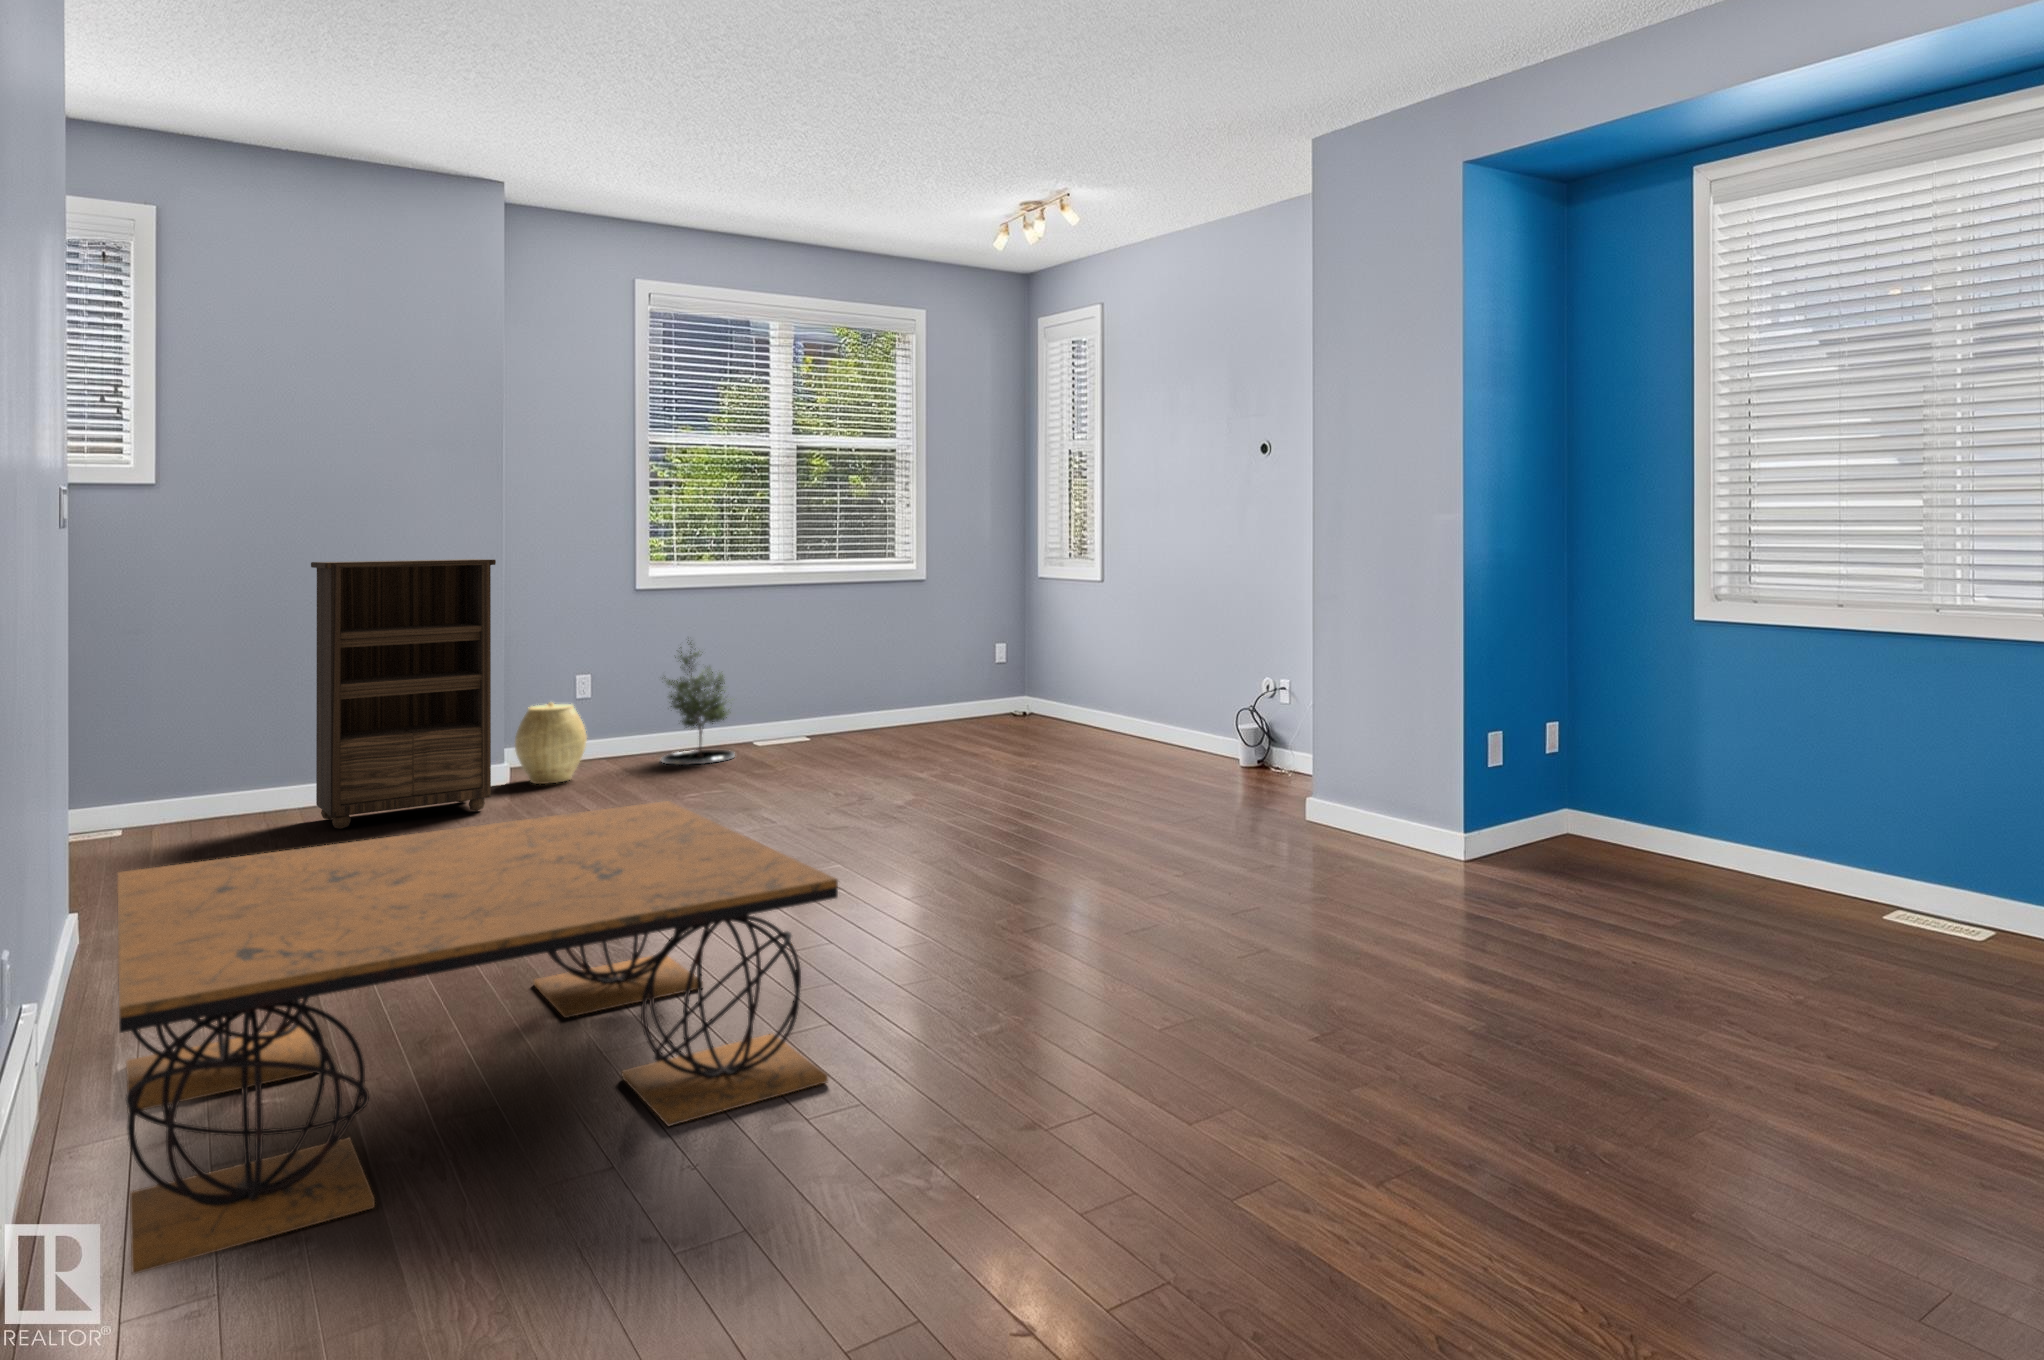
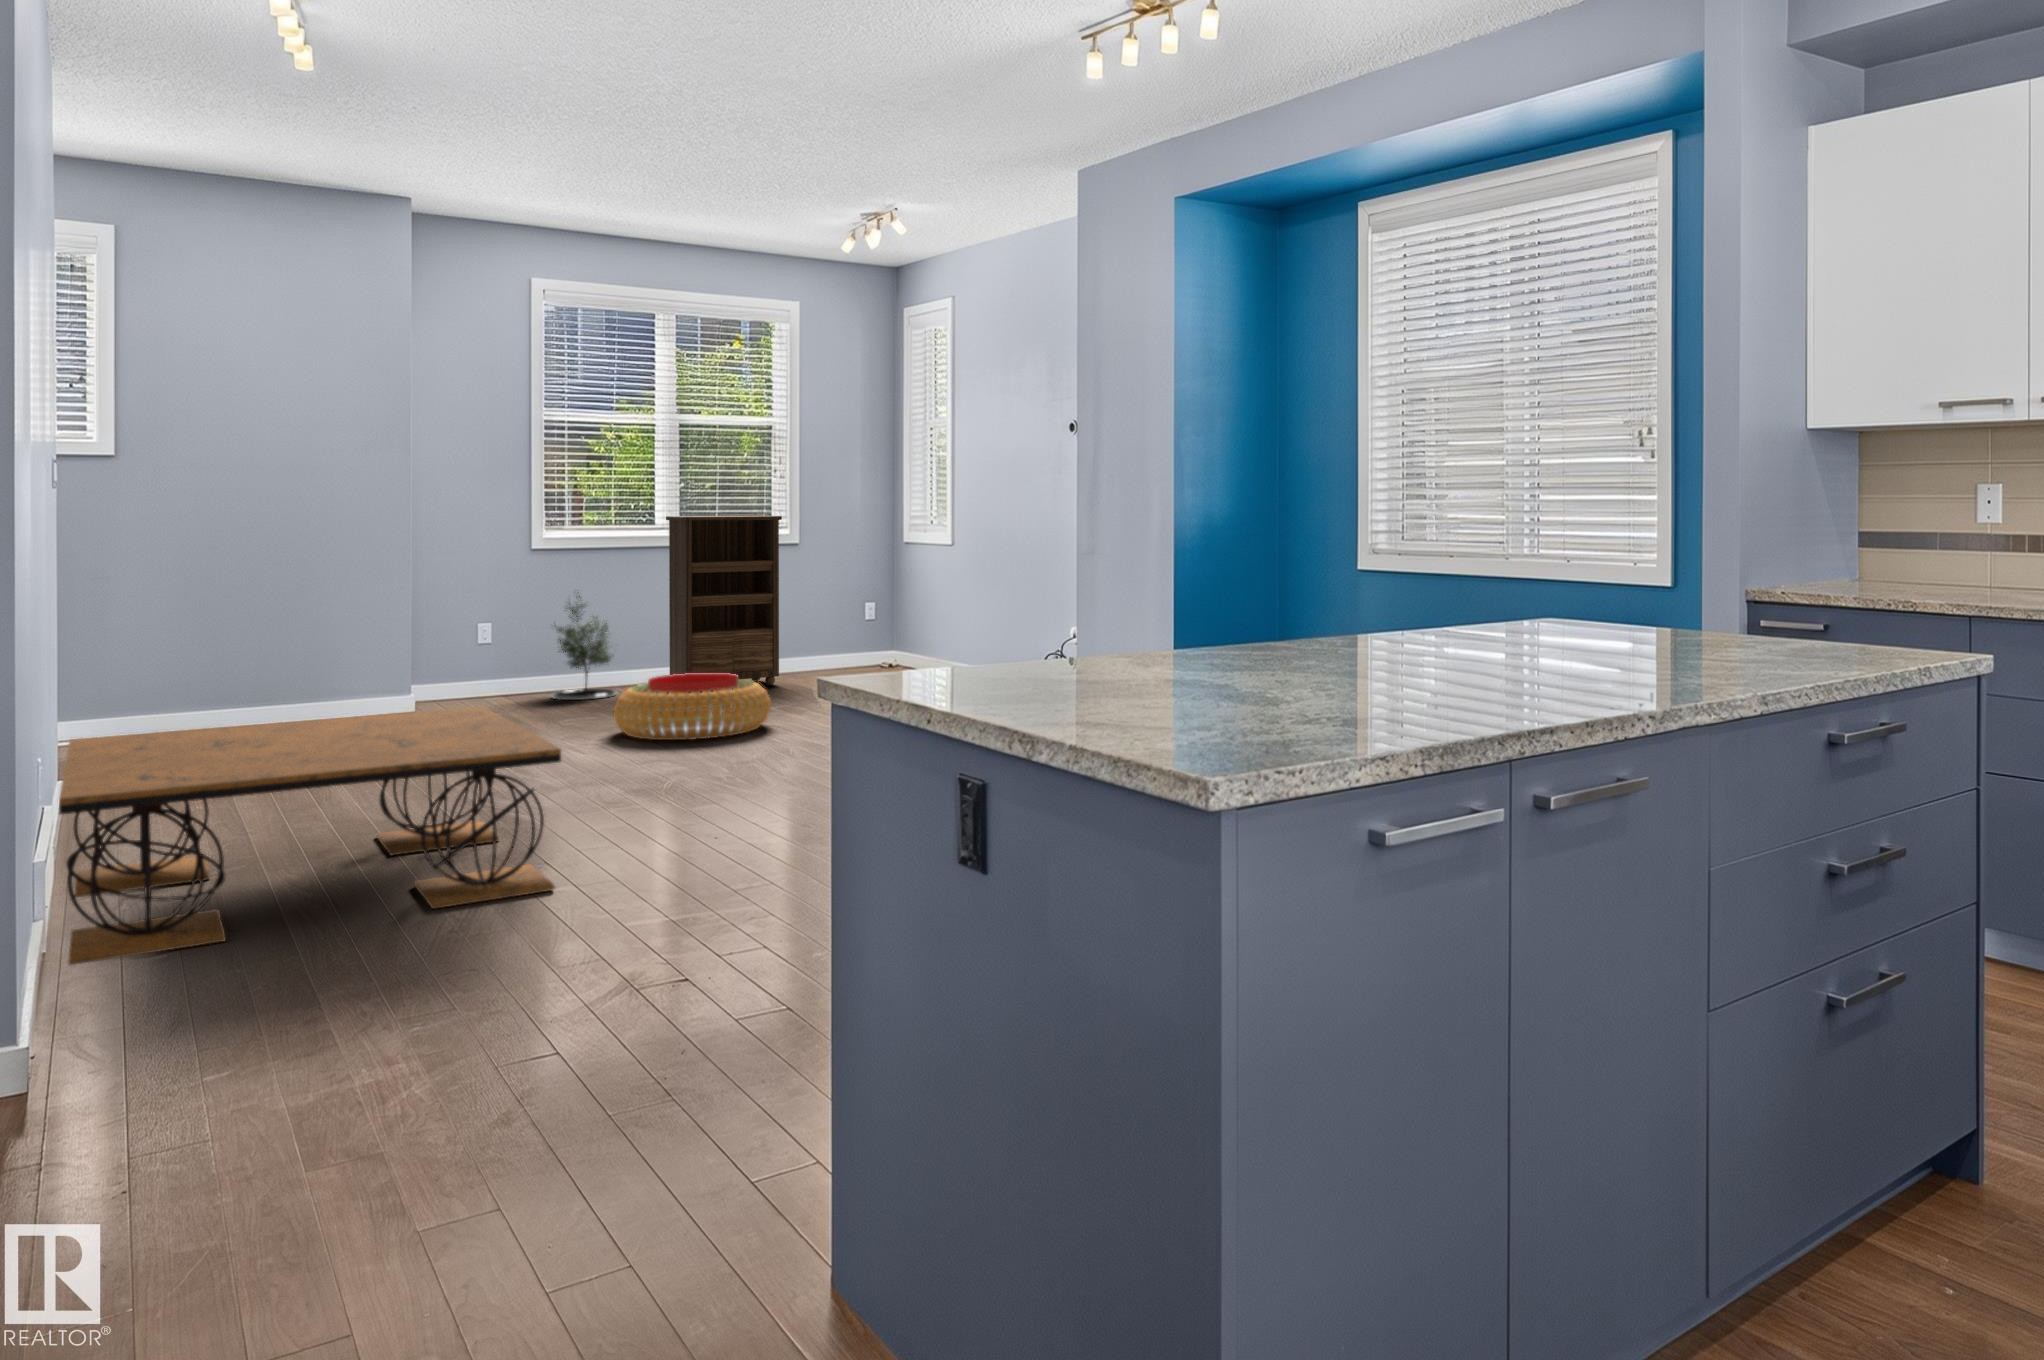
bookshelf: present [311,559,496,829] -> present [666,516,782,685]
woven basket: present [515,702,587,784] -> none [420,643,482,712]
pouf: none [762,734,945,819] -> present [613,673,771,740]

